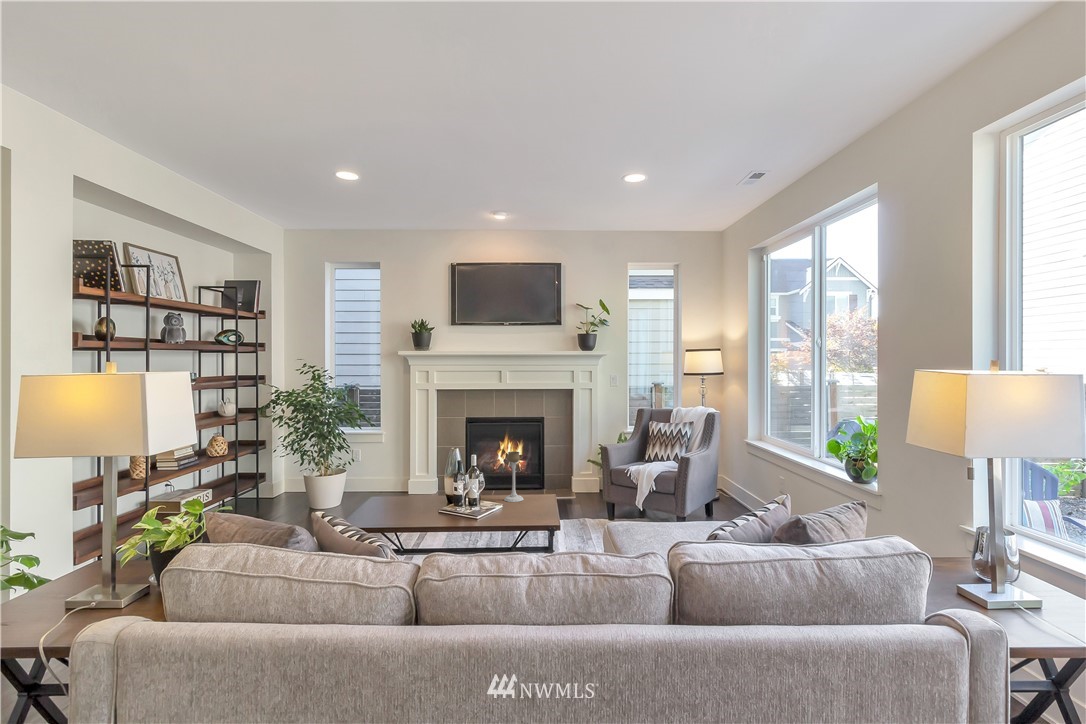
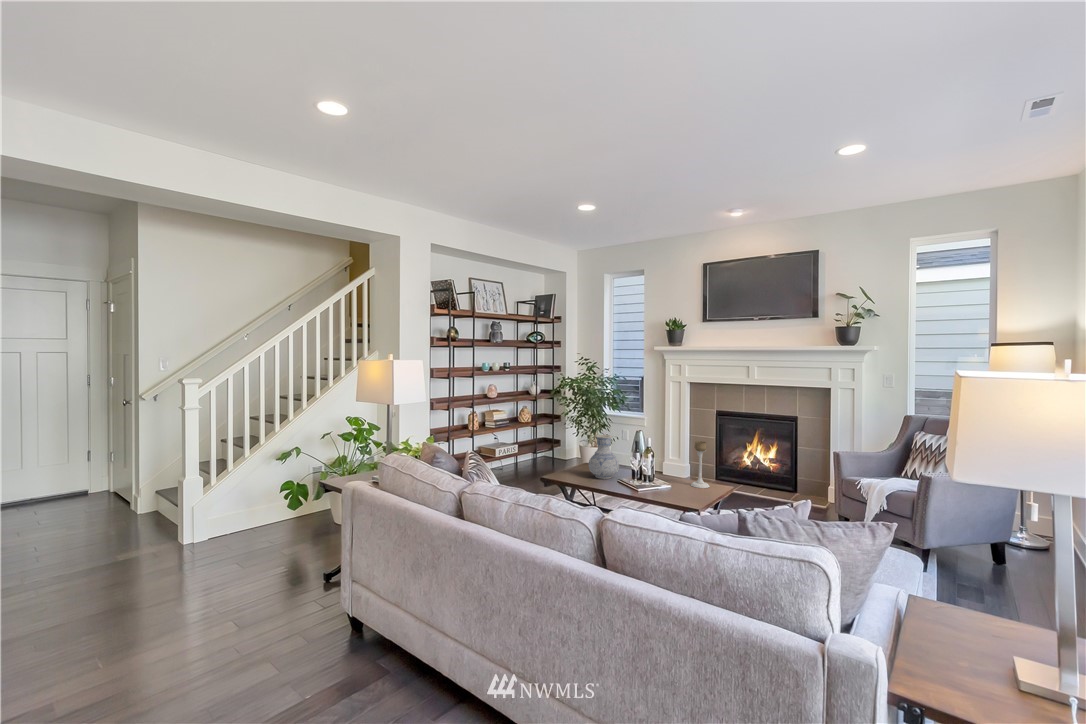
vase: none [387,458,426,513] -> present [588,435,619,479]

